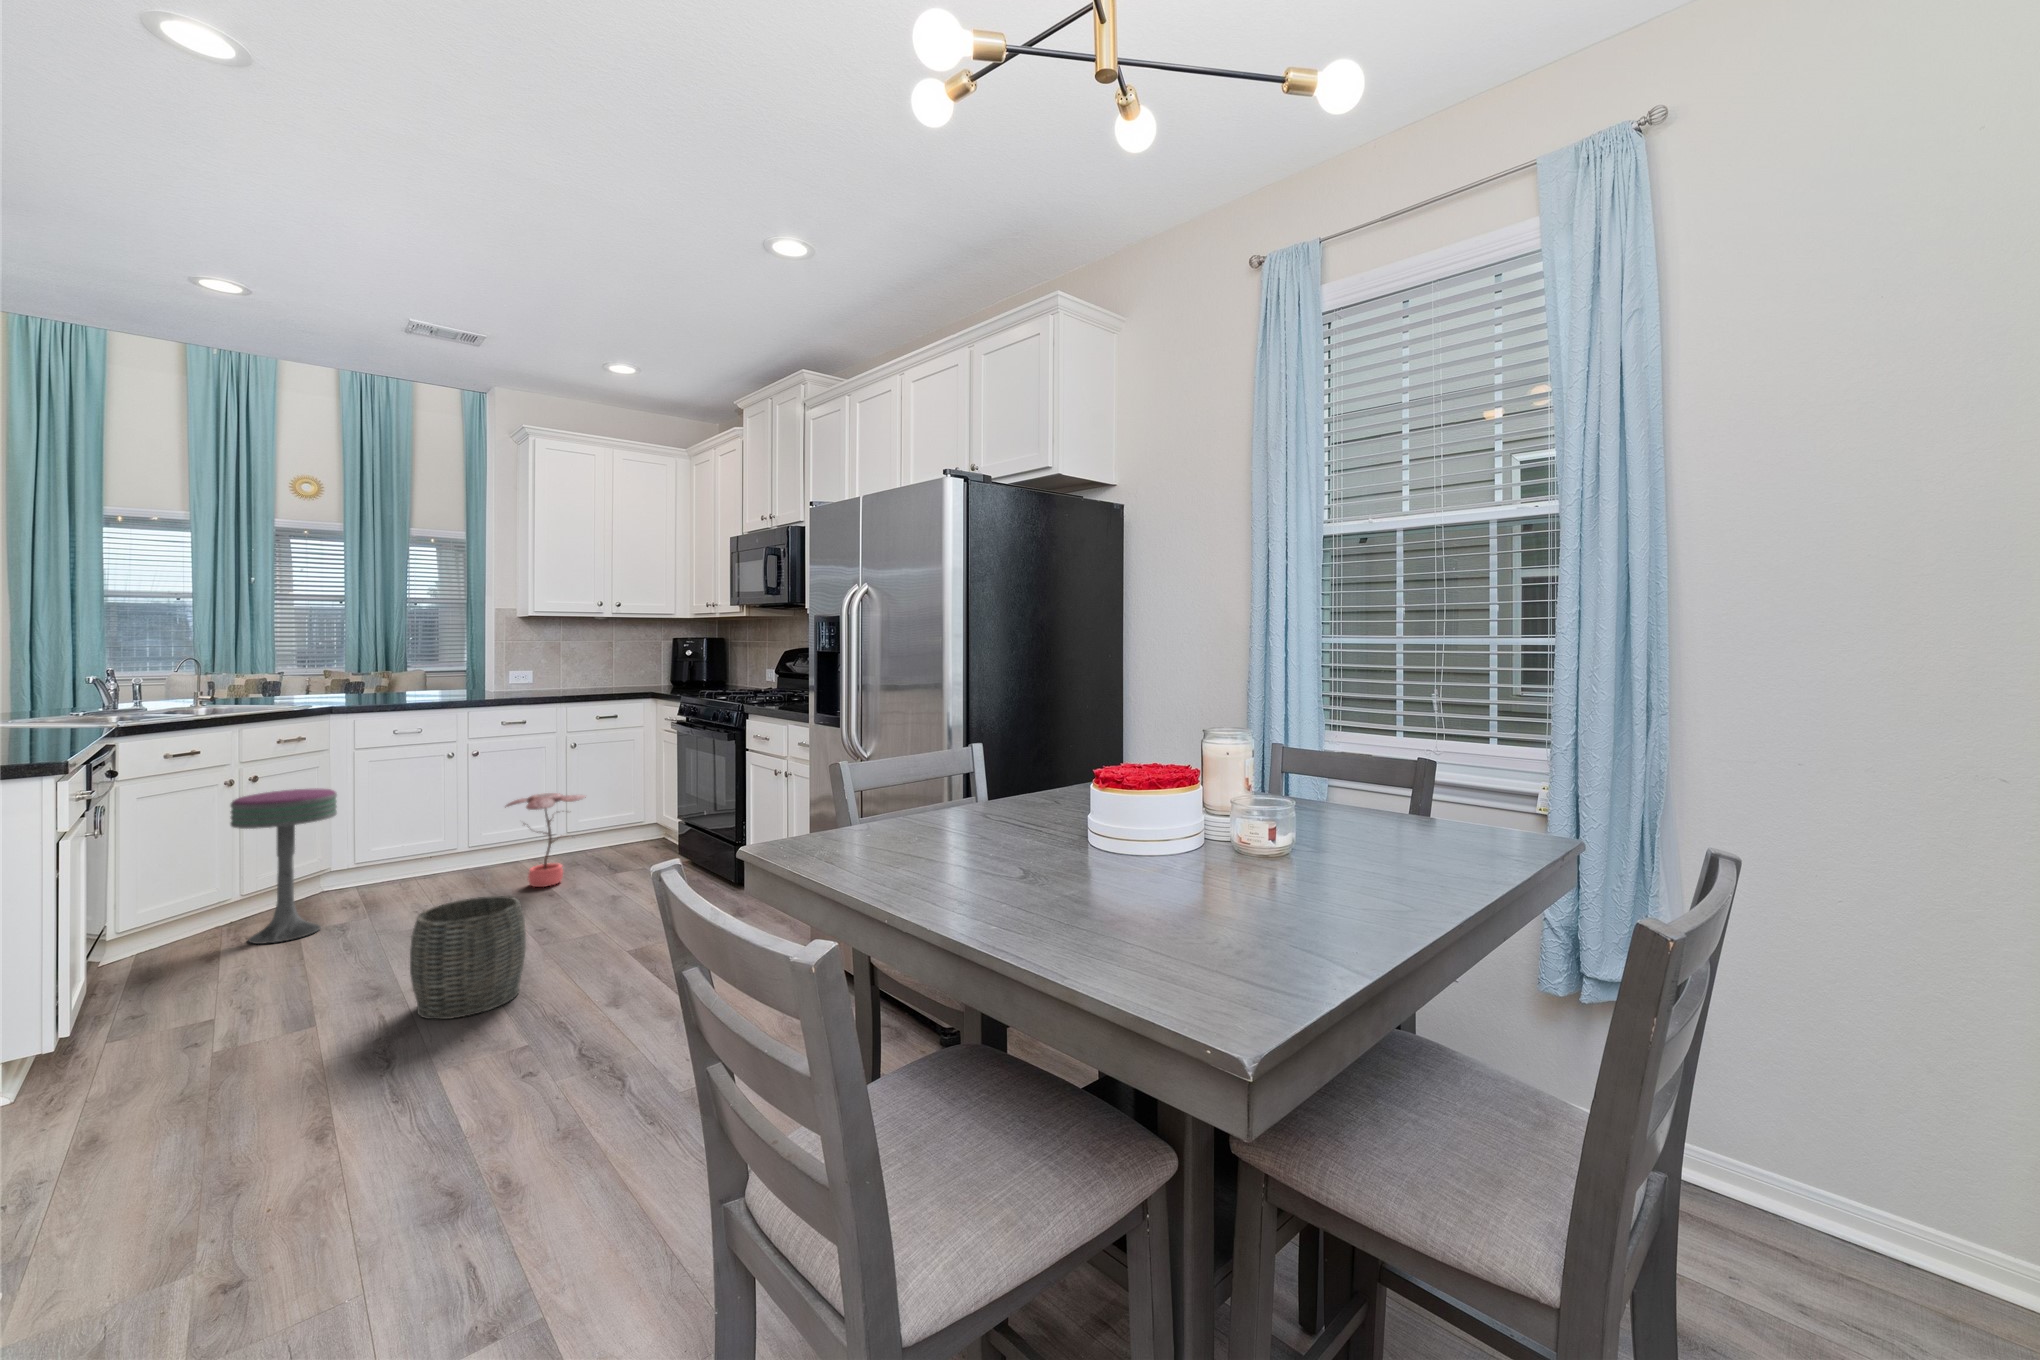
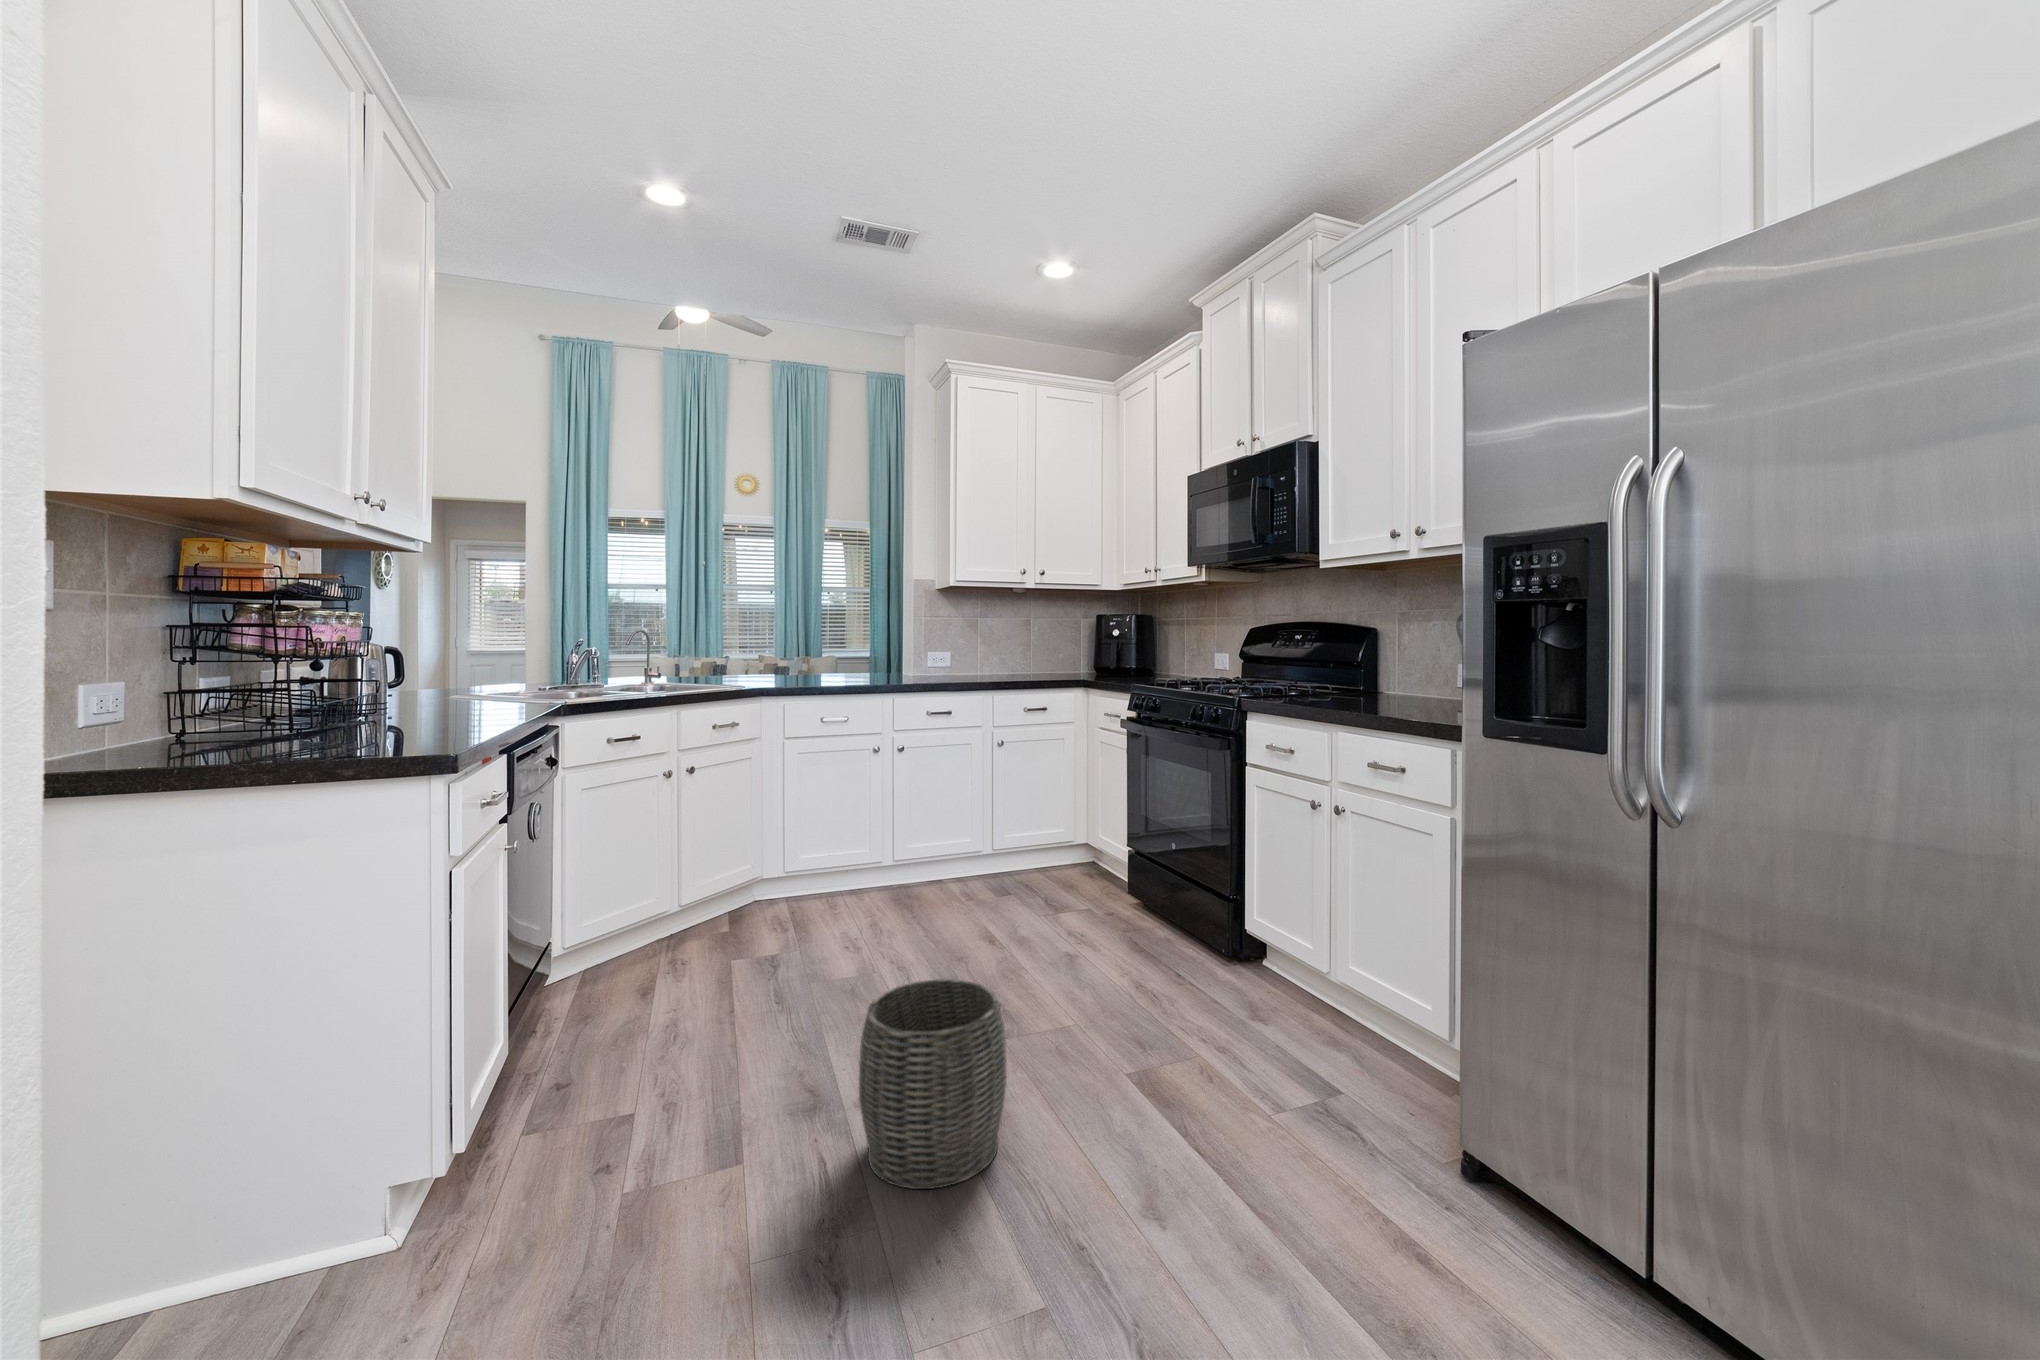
bar stool: present [231,788,337,944] -> none [665,788,768,979]
potted plant: present [505,793,586,887] -> none [936,806,1026,928]

